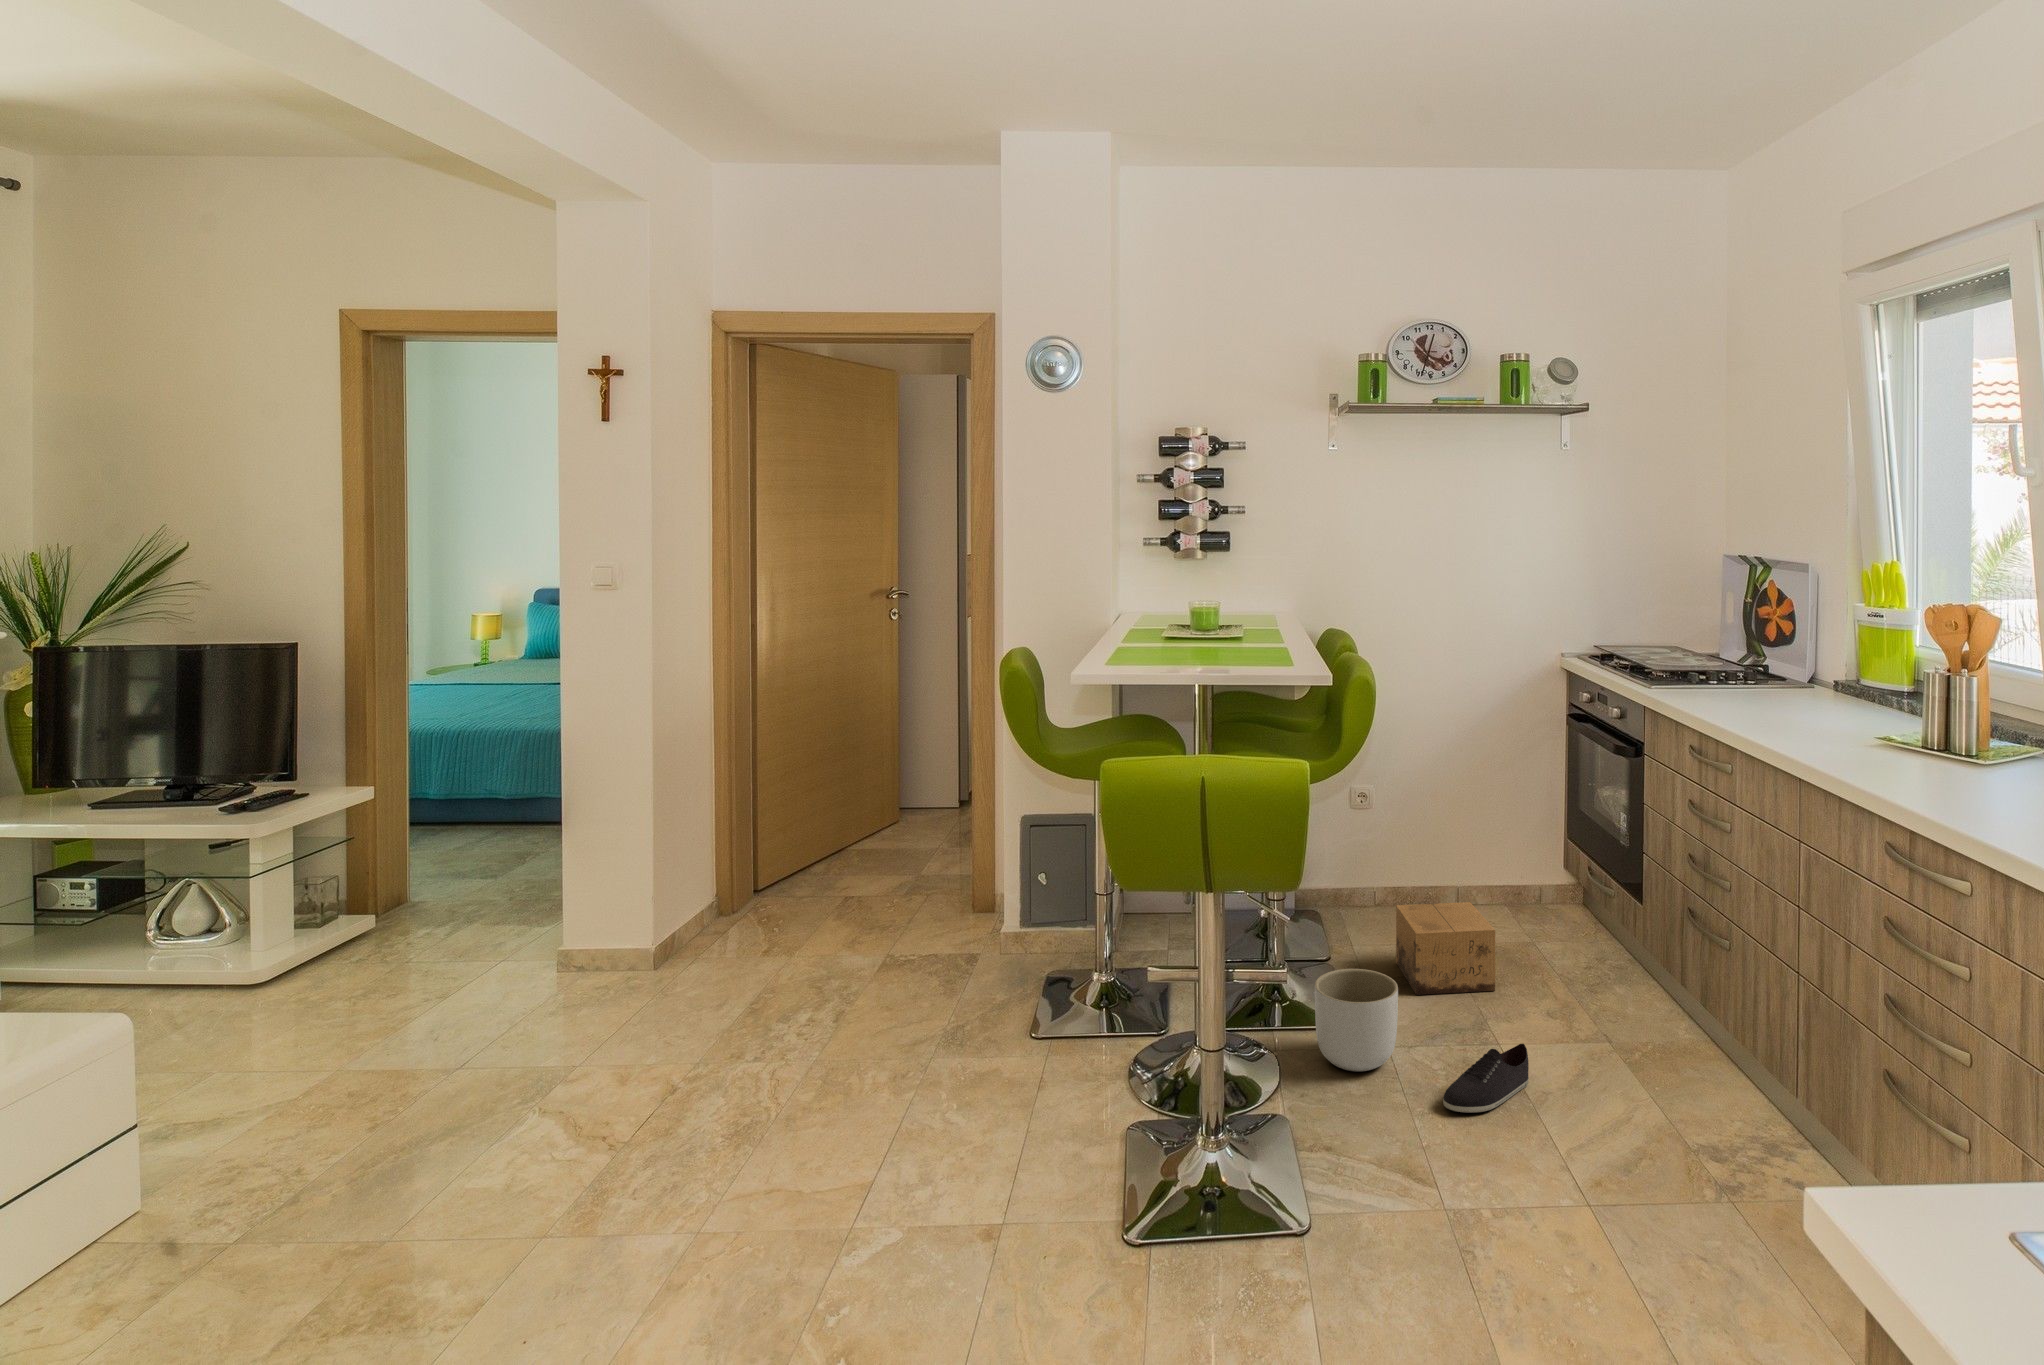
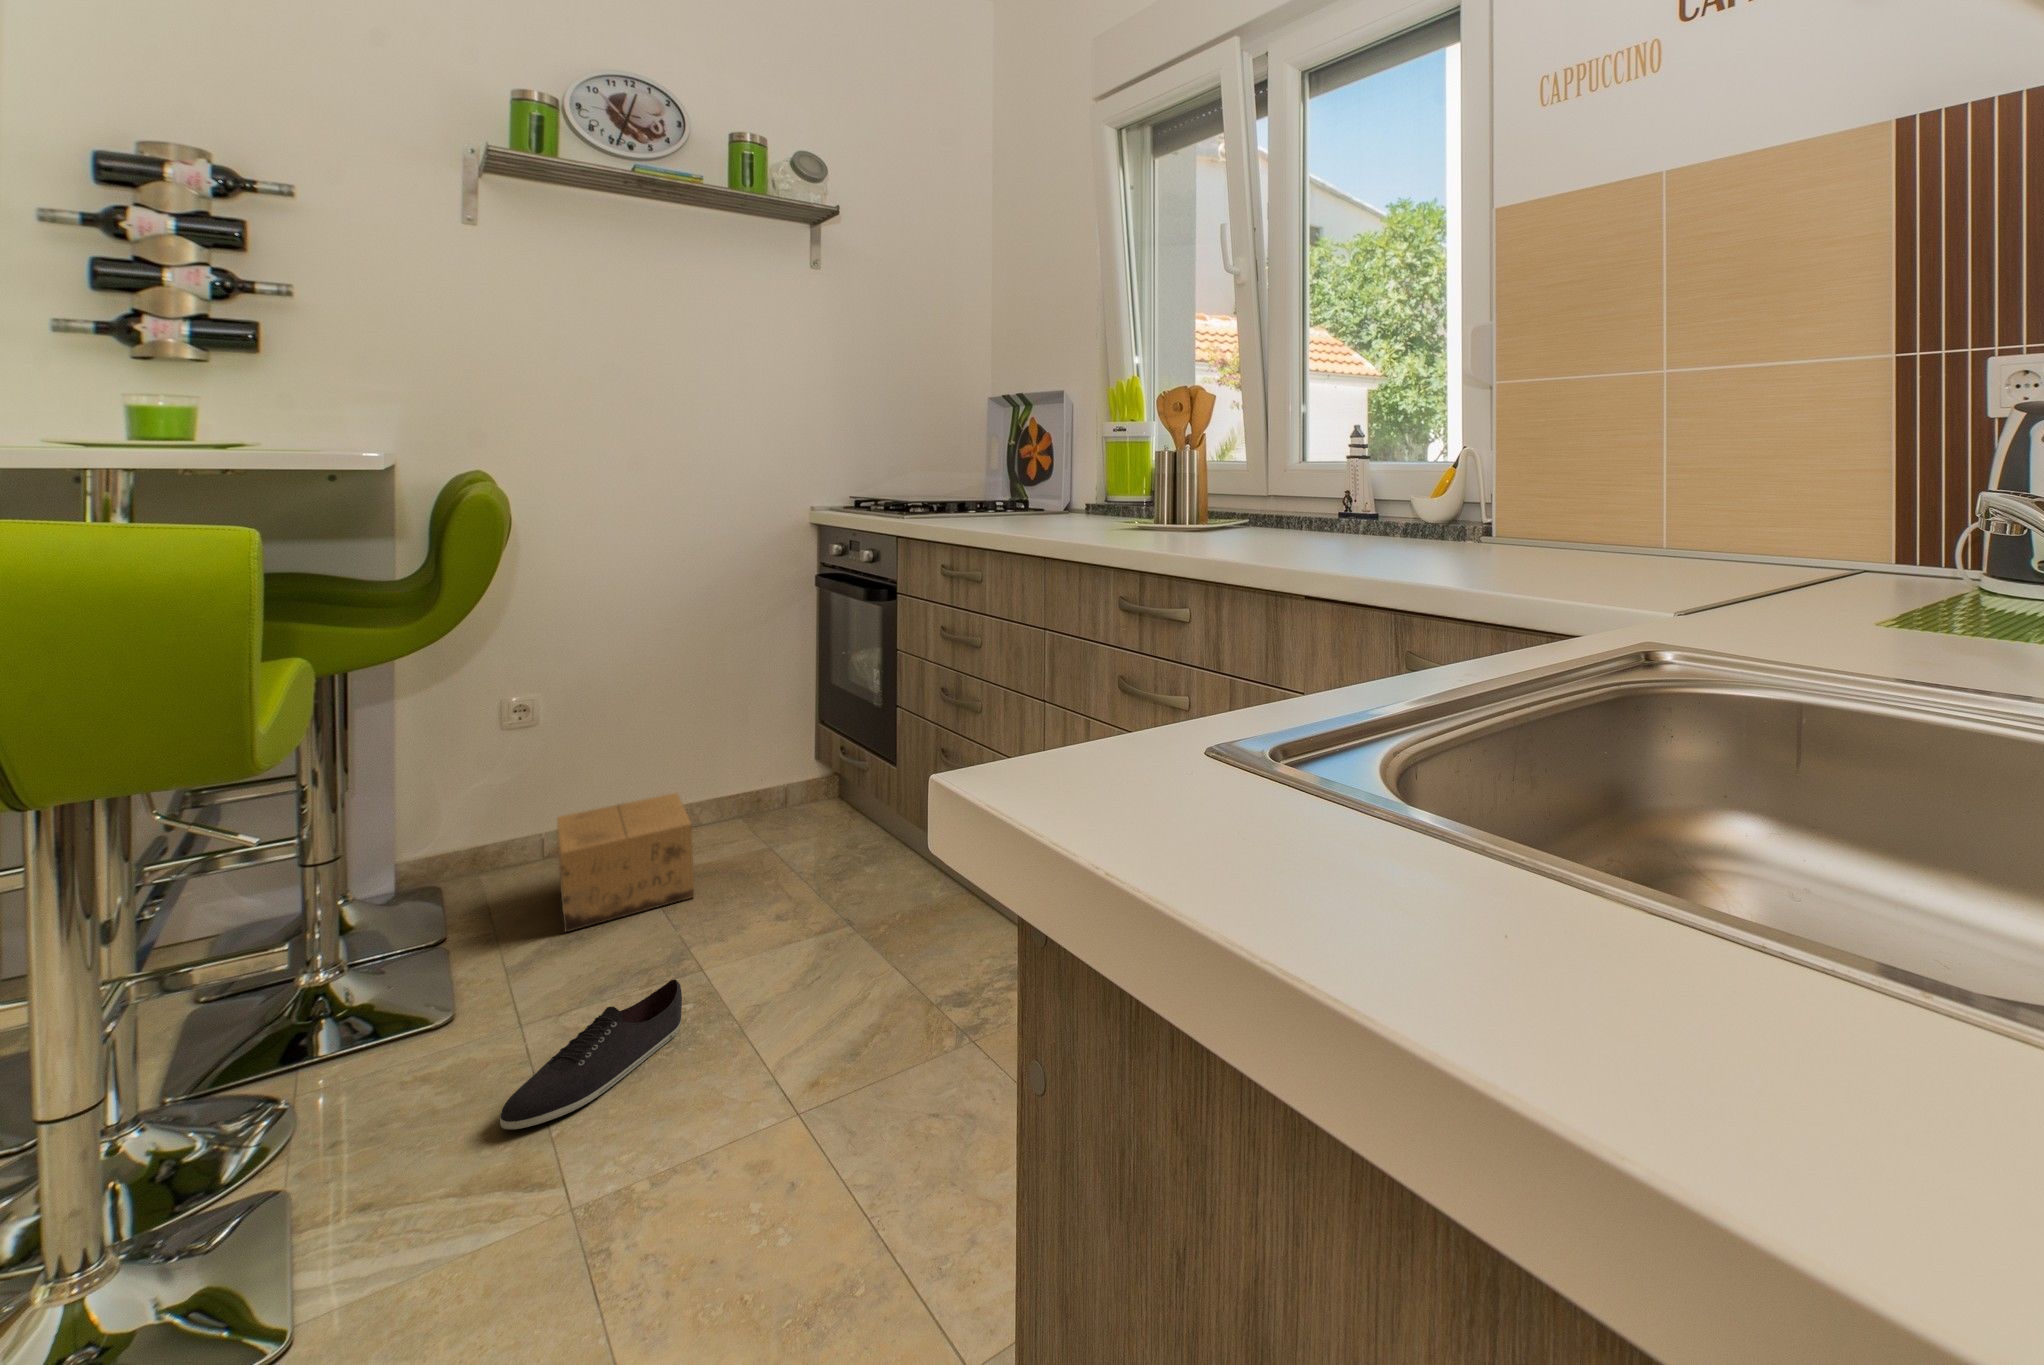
planter: present [1315,969,1398,1072] -> none [271,934,460,1110]

